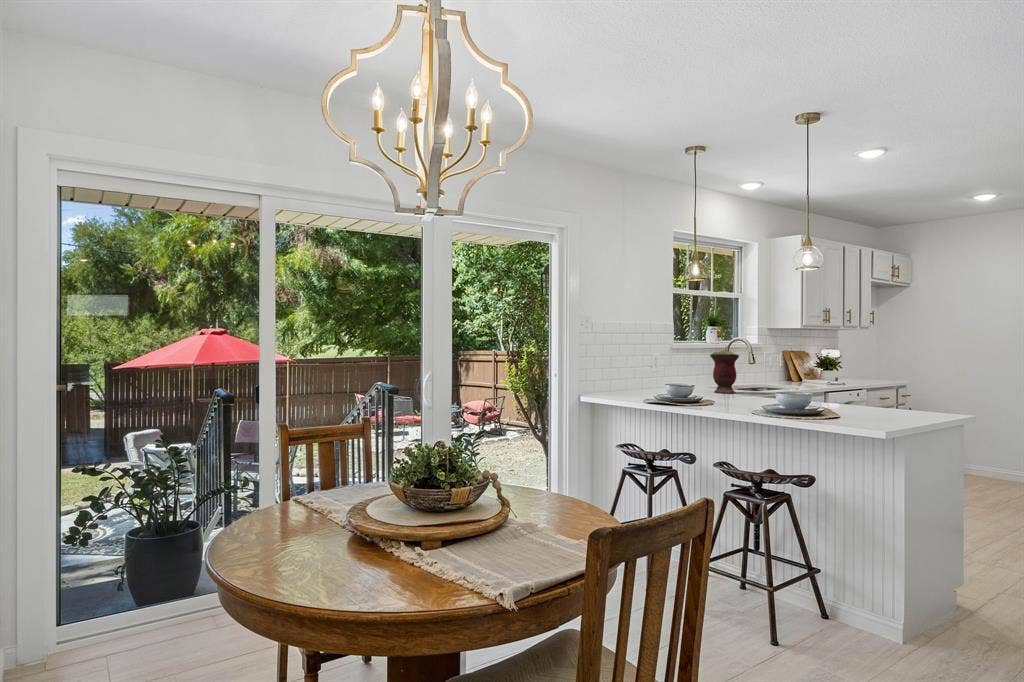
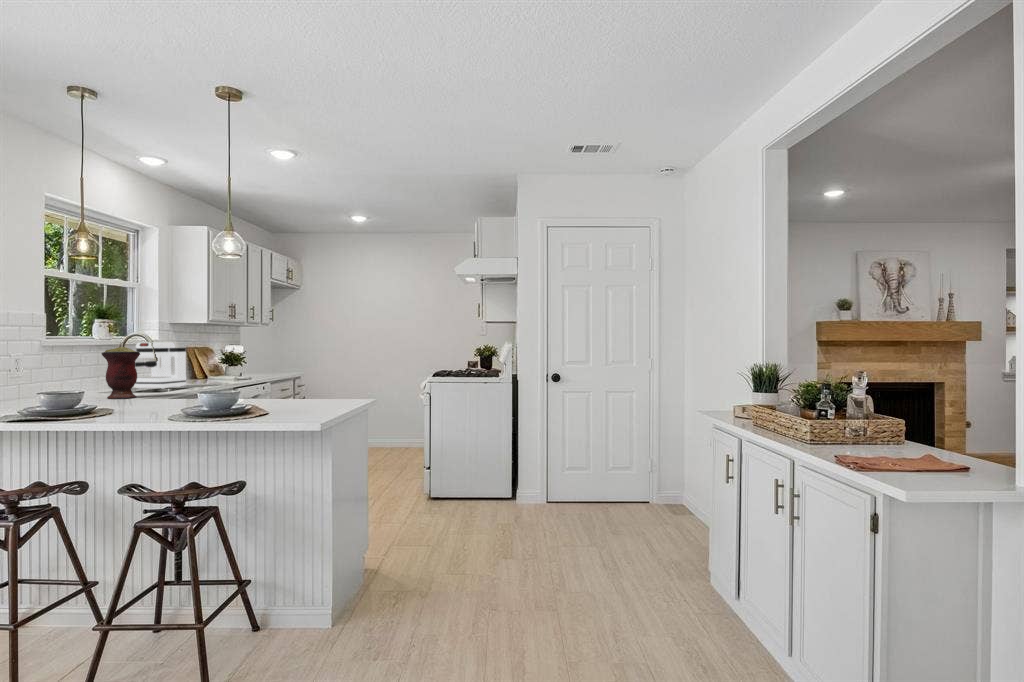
coffee maker: none [734,346,780,387] -> present [135,342,186,389]

